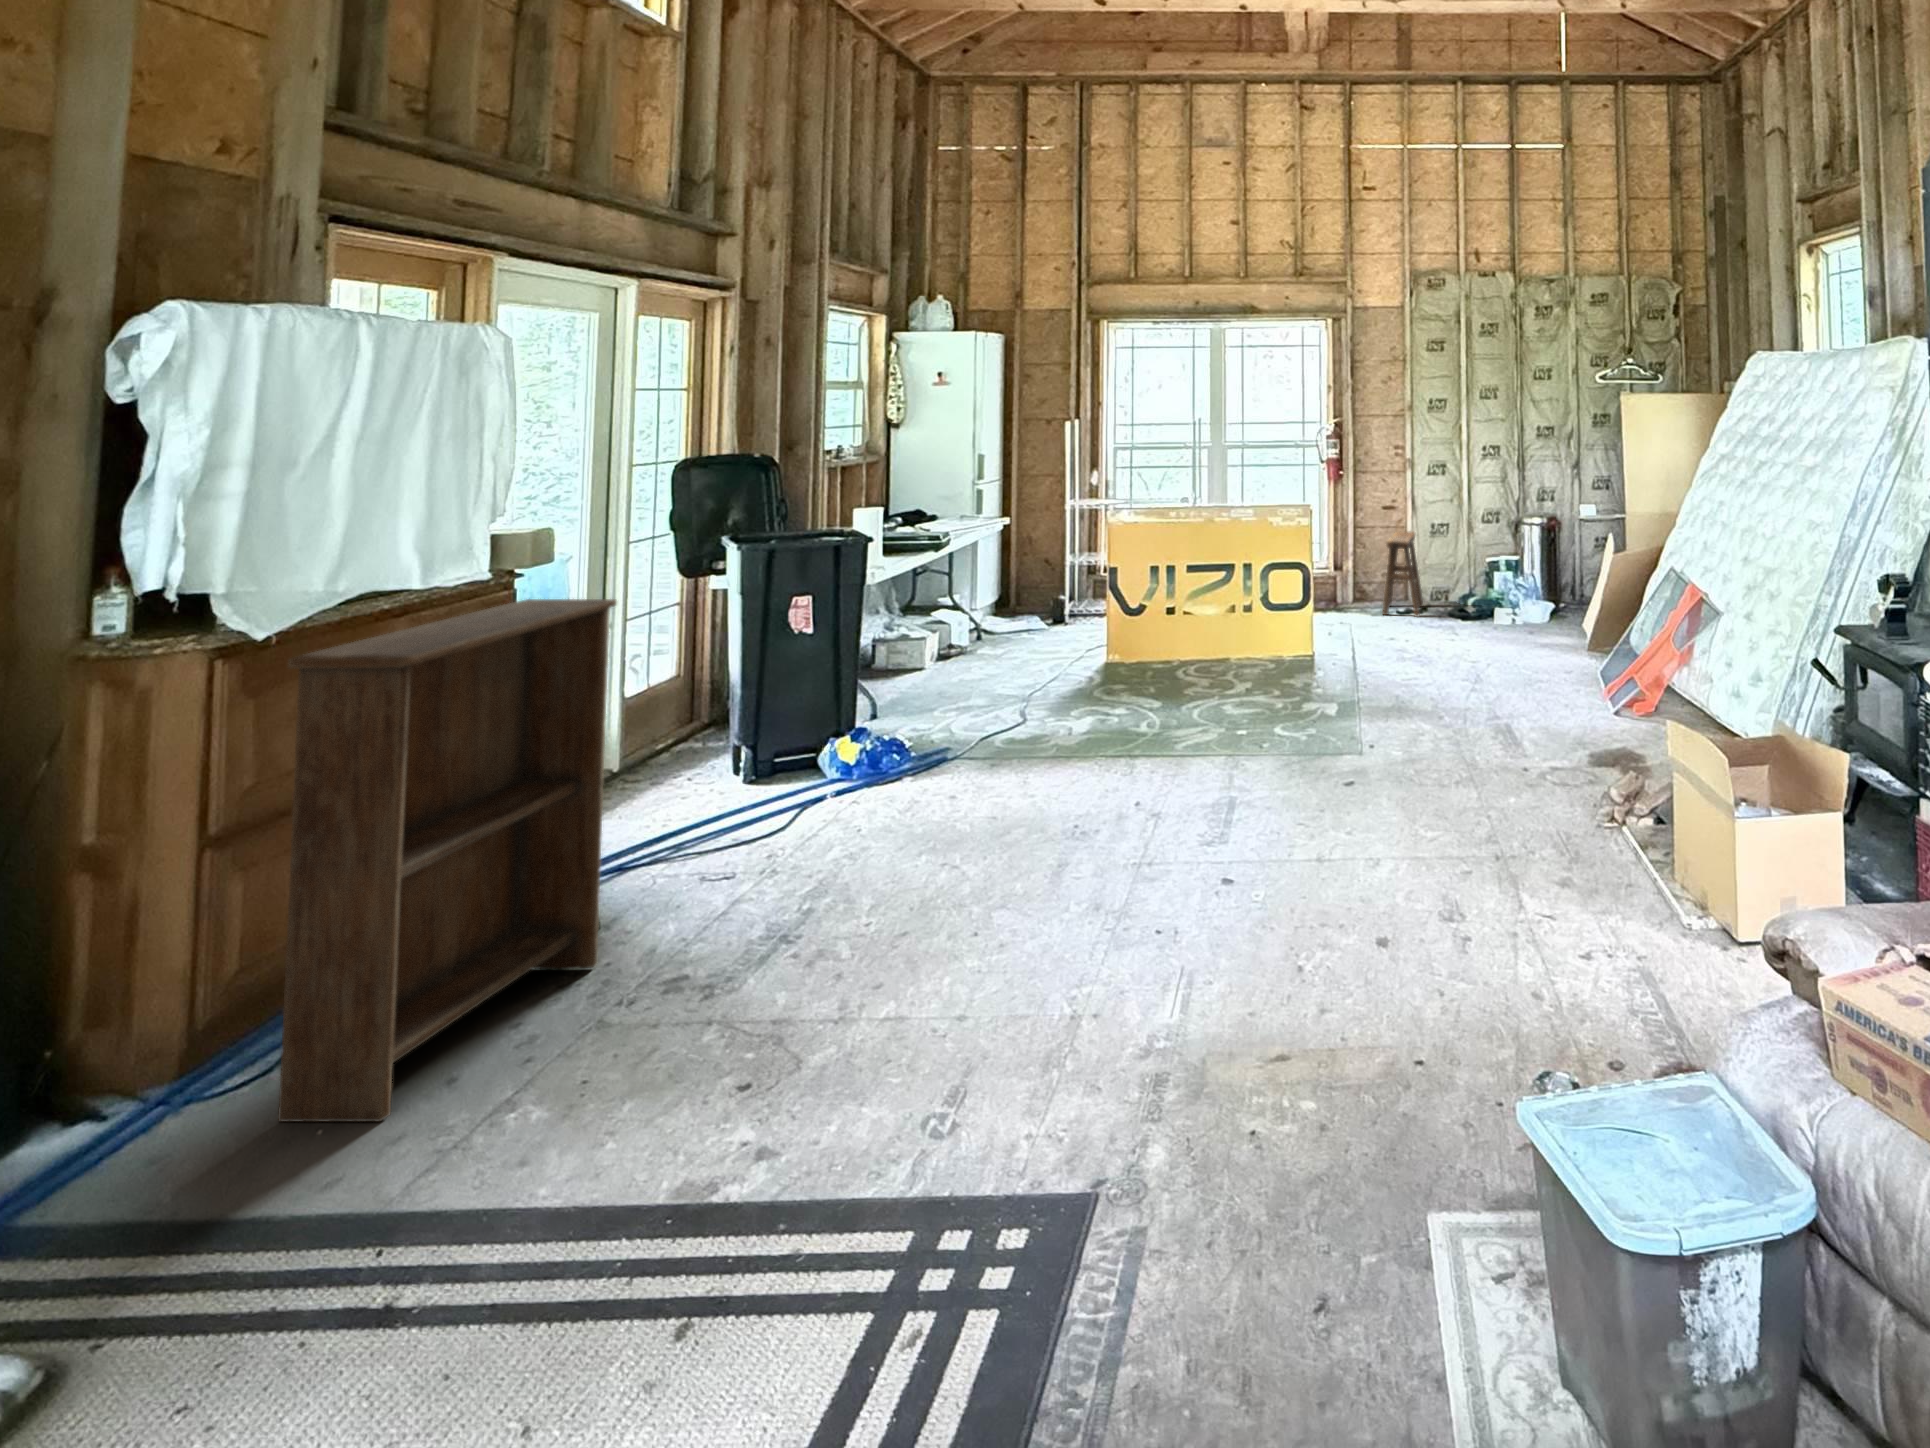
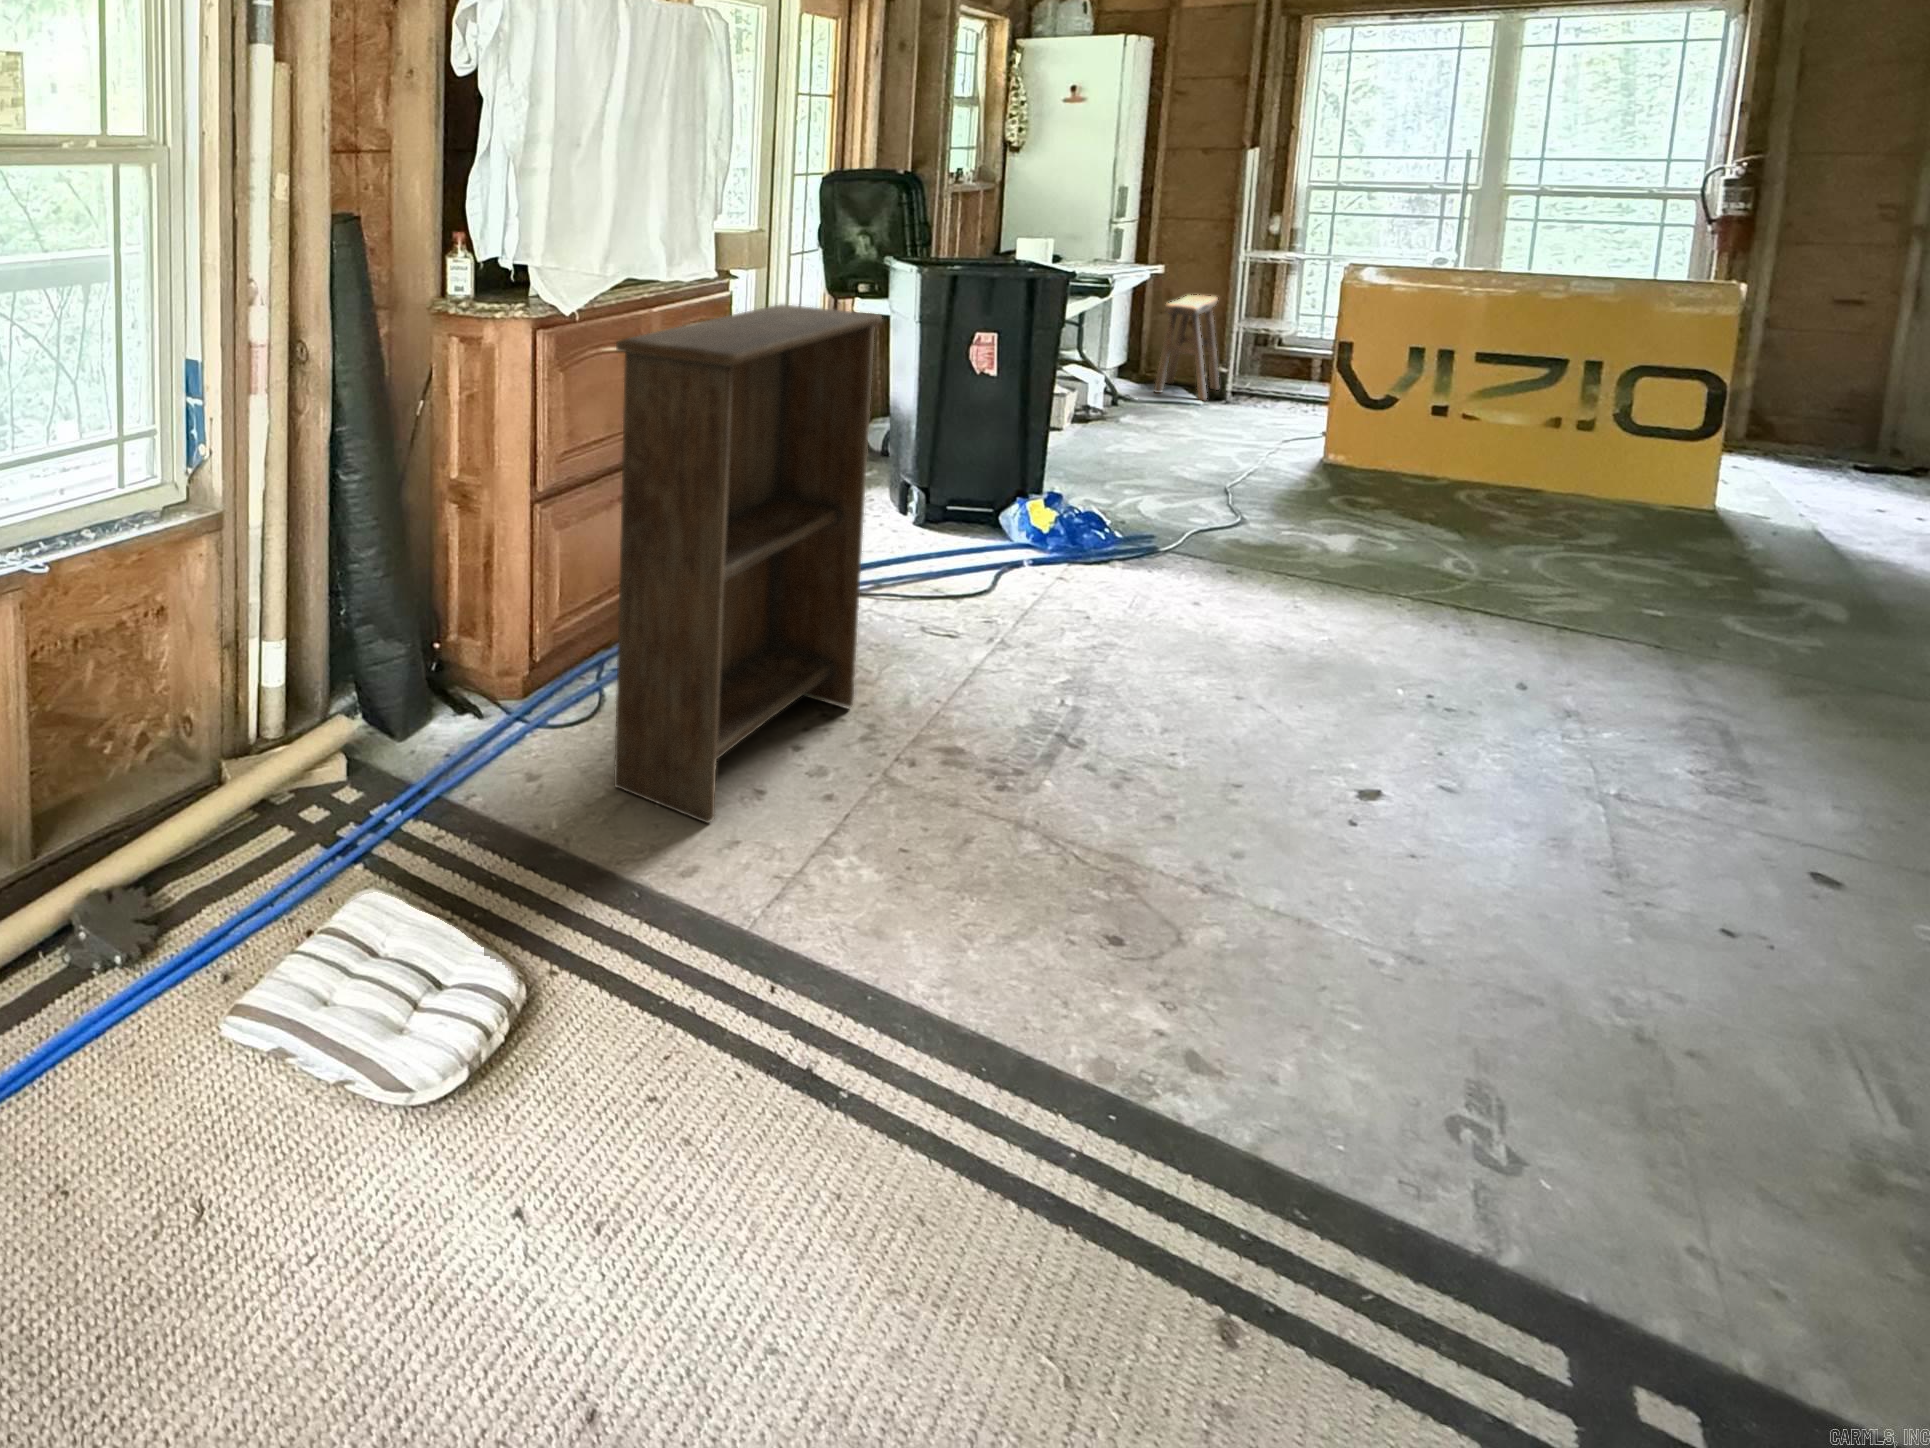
stool: present [1382,531,1423,617] -> present [1154,295,1219,400]

